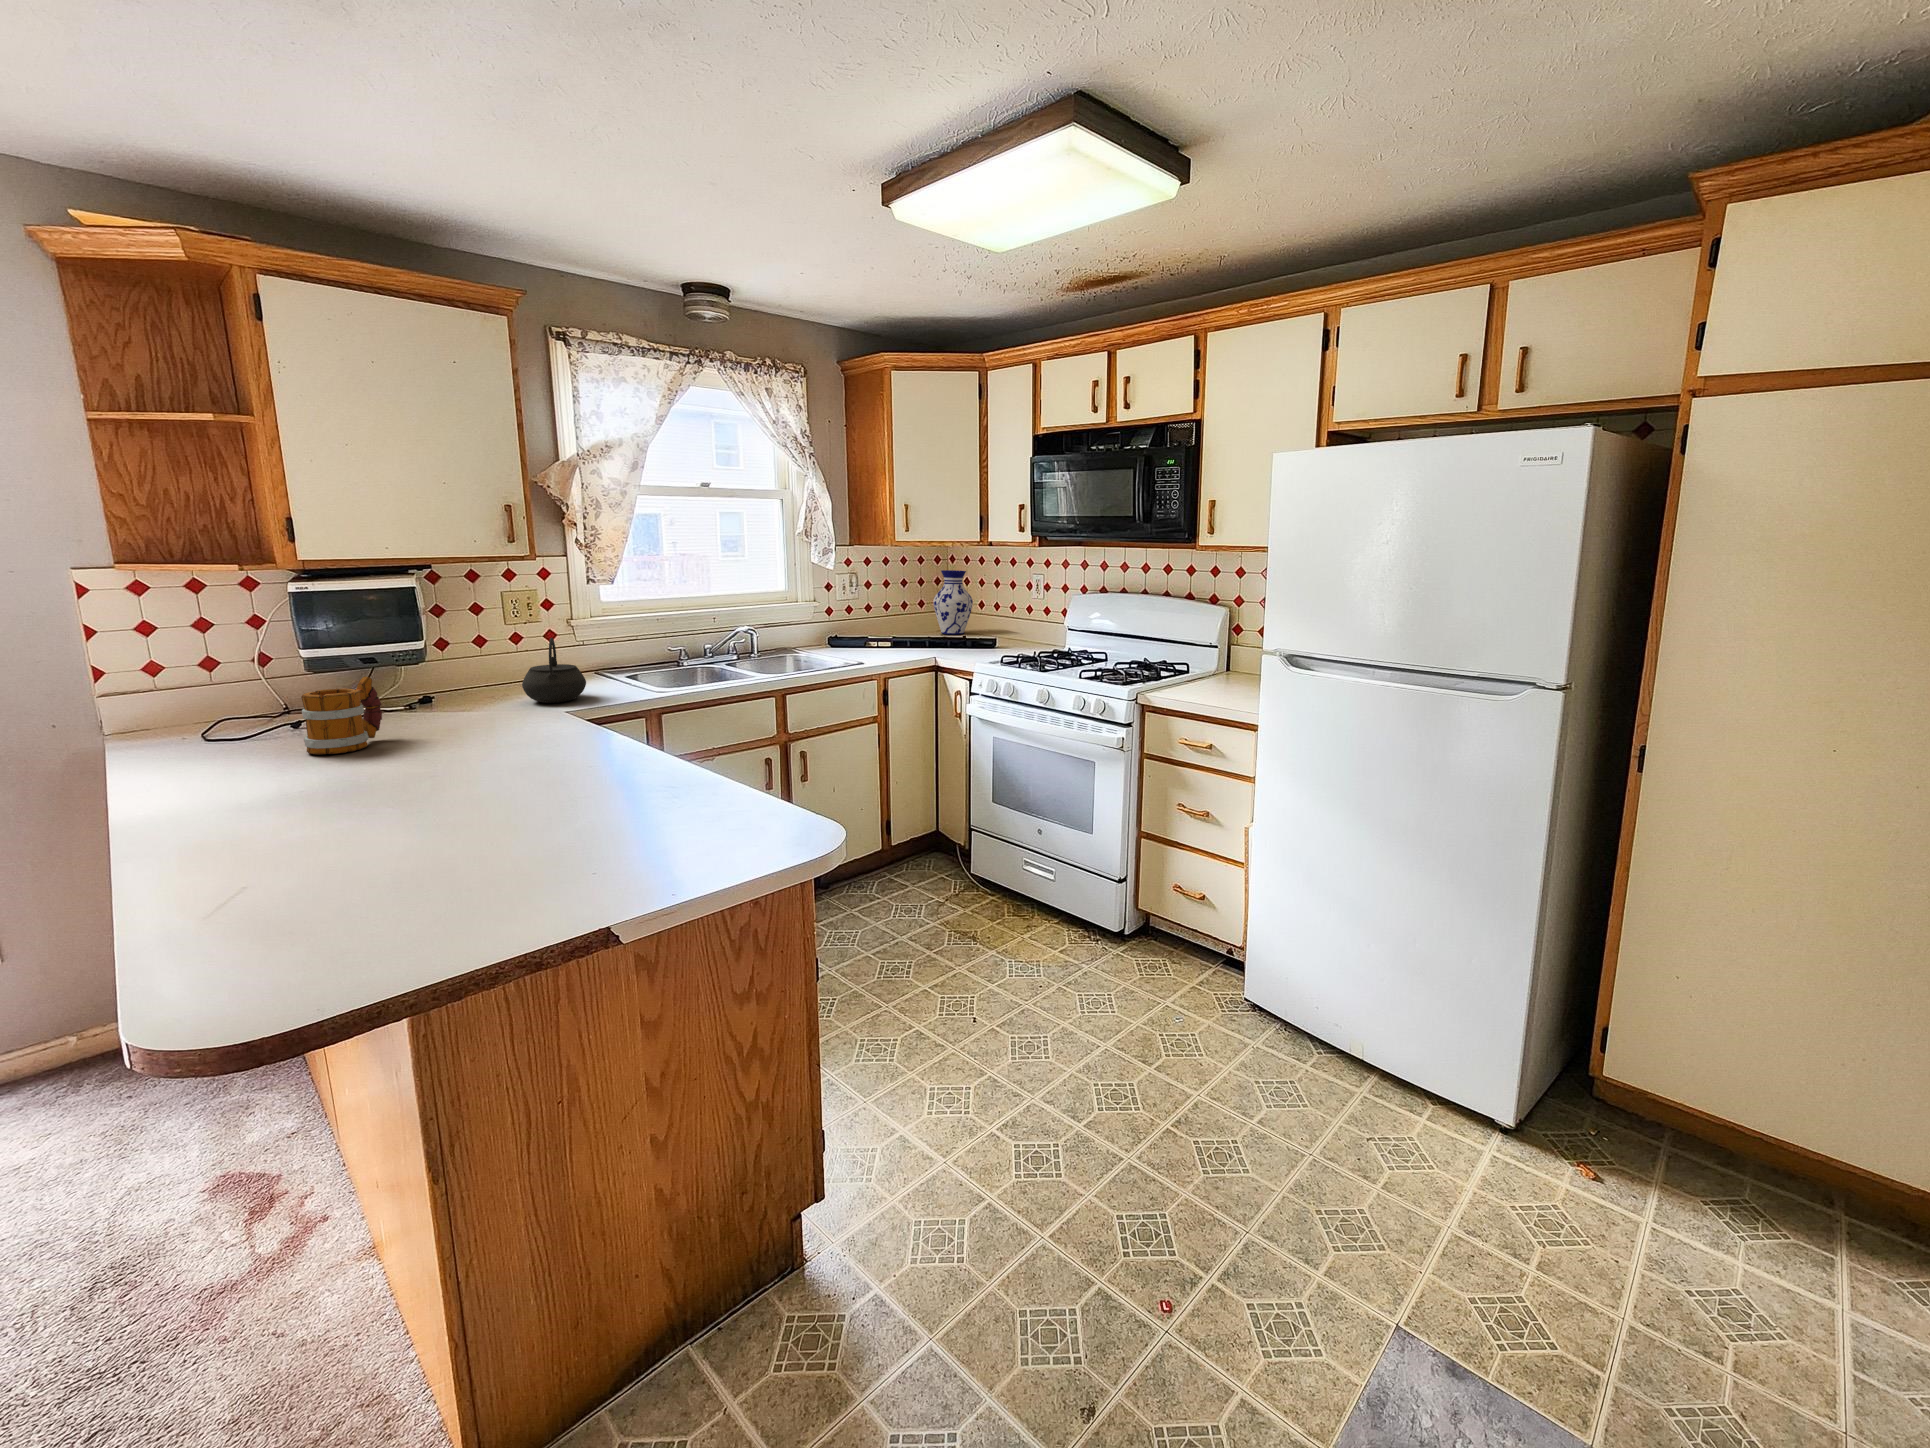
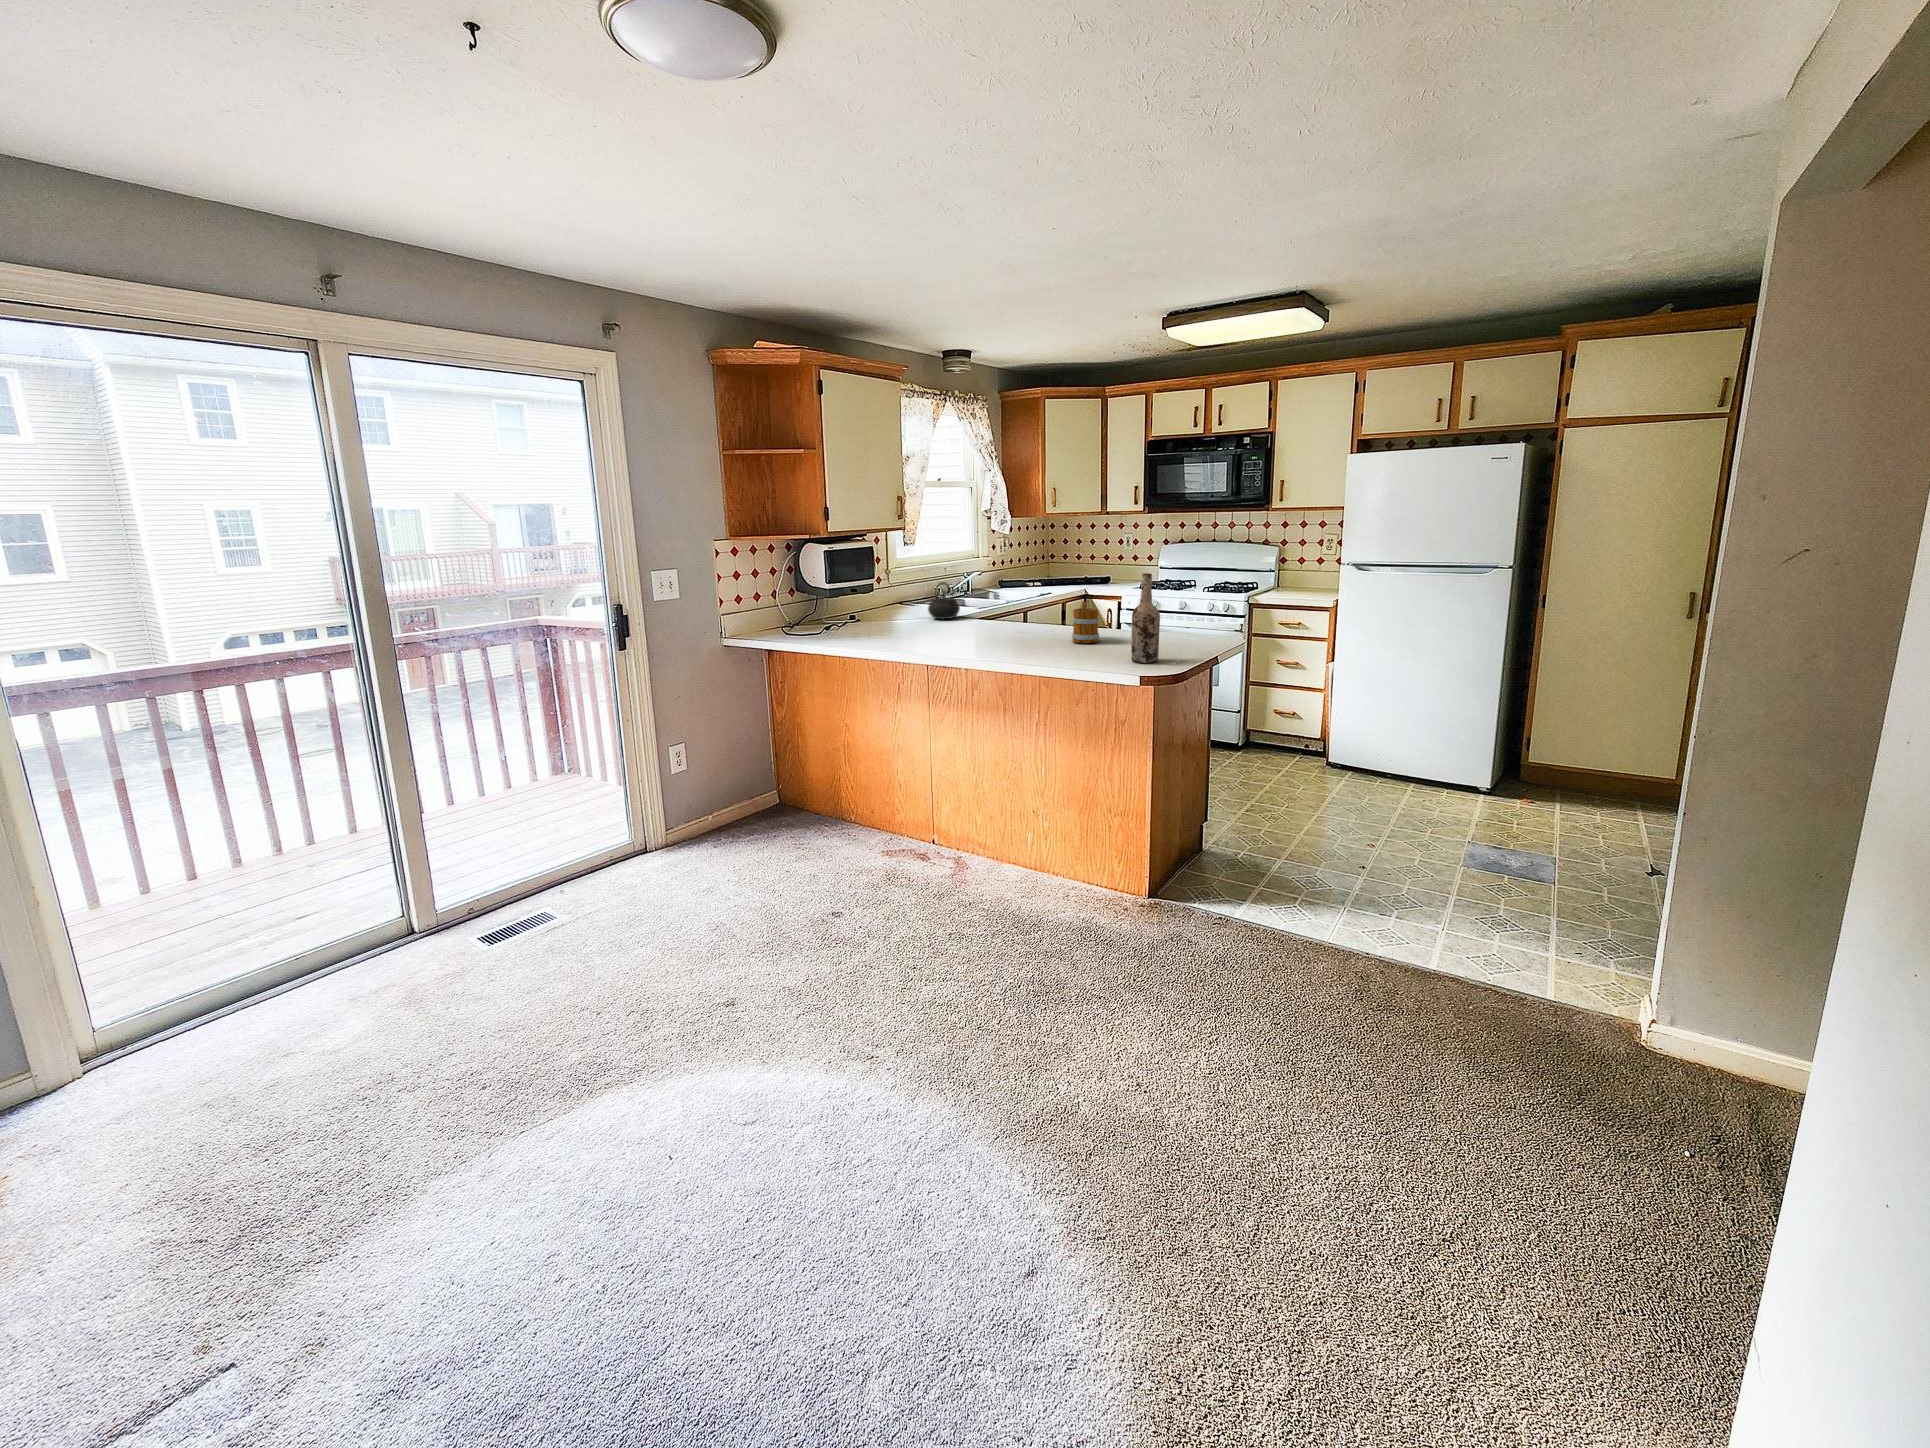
vase: present [933,570,973,635] -> none [1055,534,1083,578]
wine bottle: none [424,675,518,912] -> present [1131,573,1160,663]
mug: present [301,677,382,754] -> present [1072,602,1099,643]

